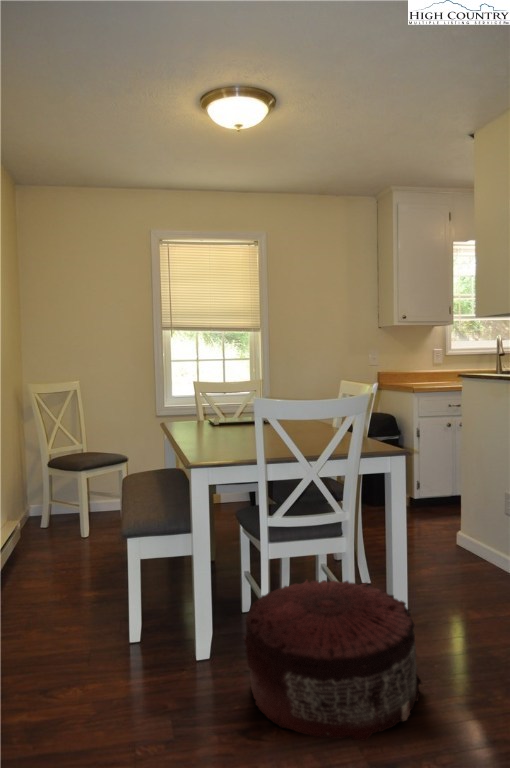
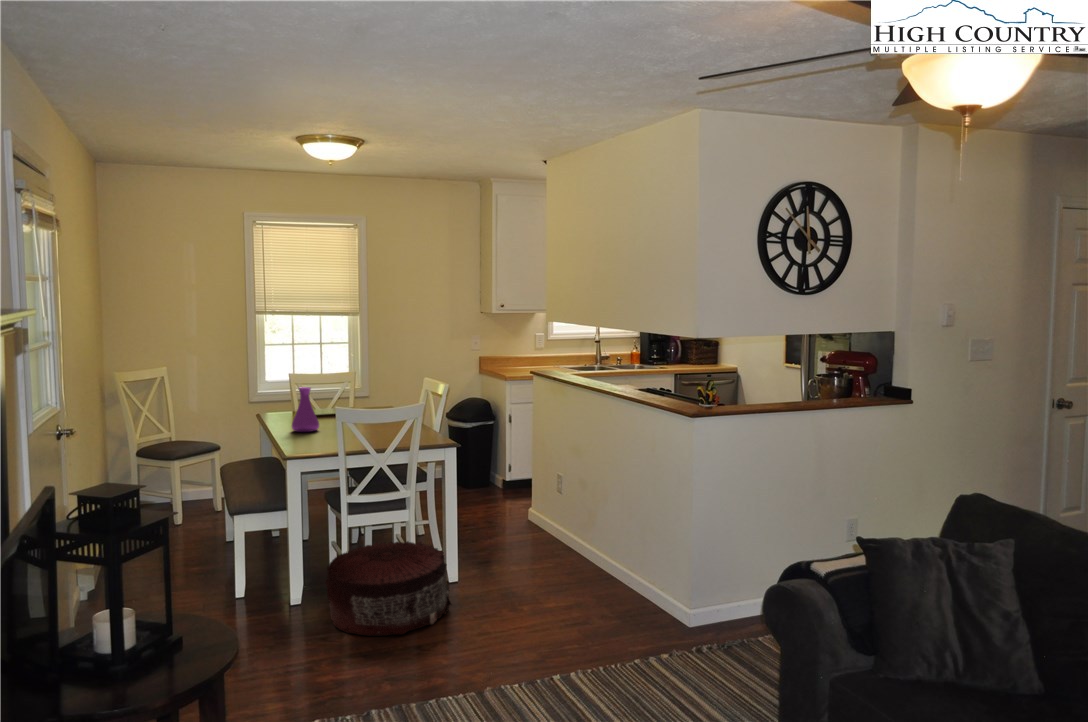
vase: none [197,385,228,437] -> present [292,387,319,432]

